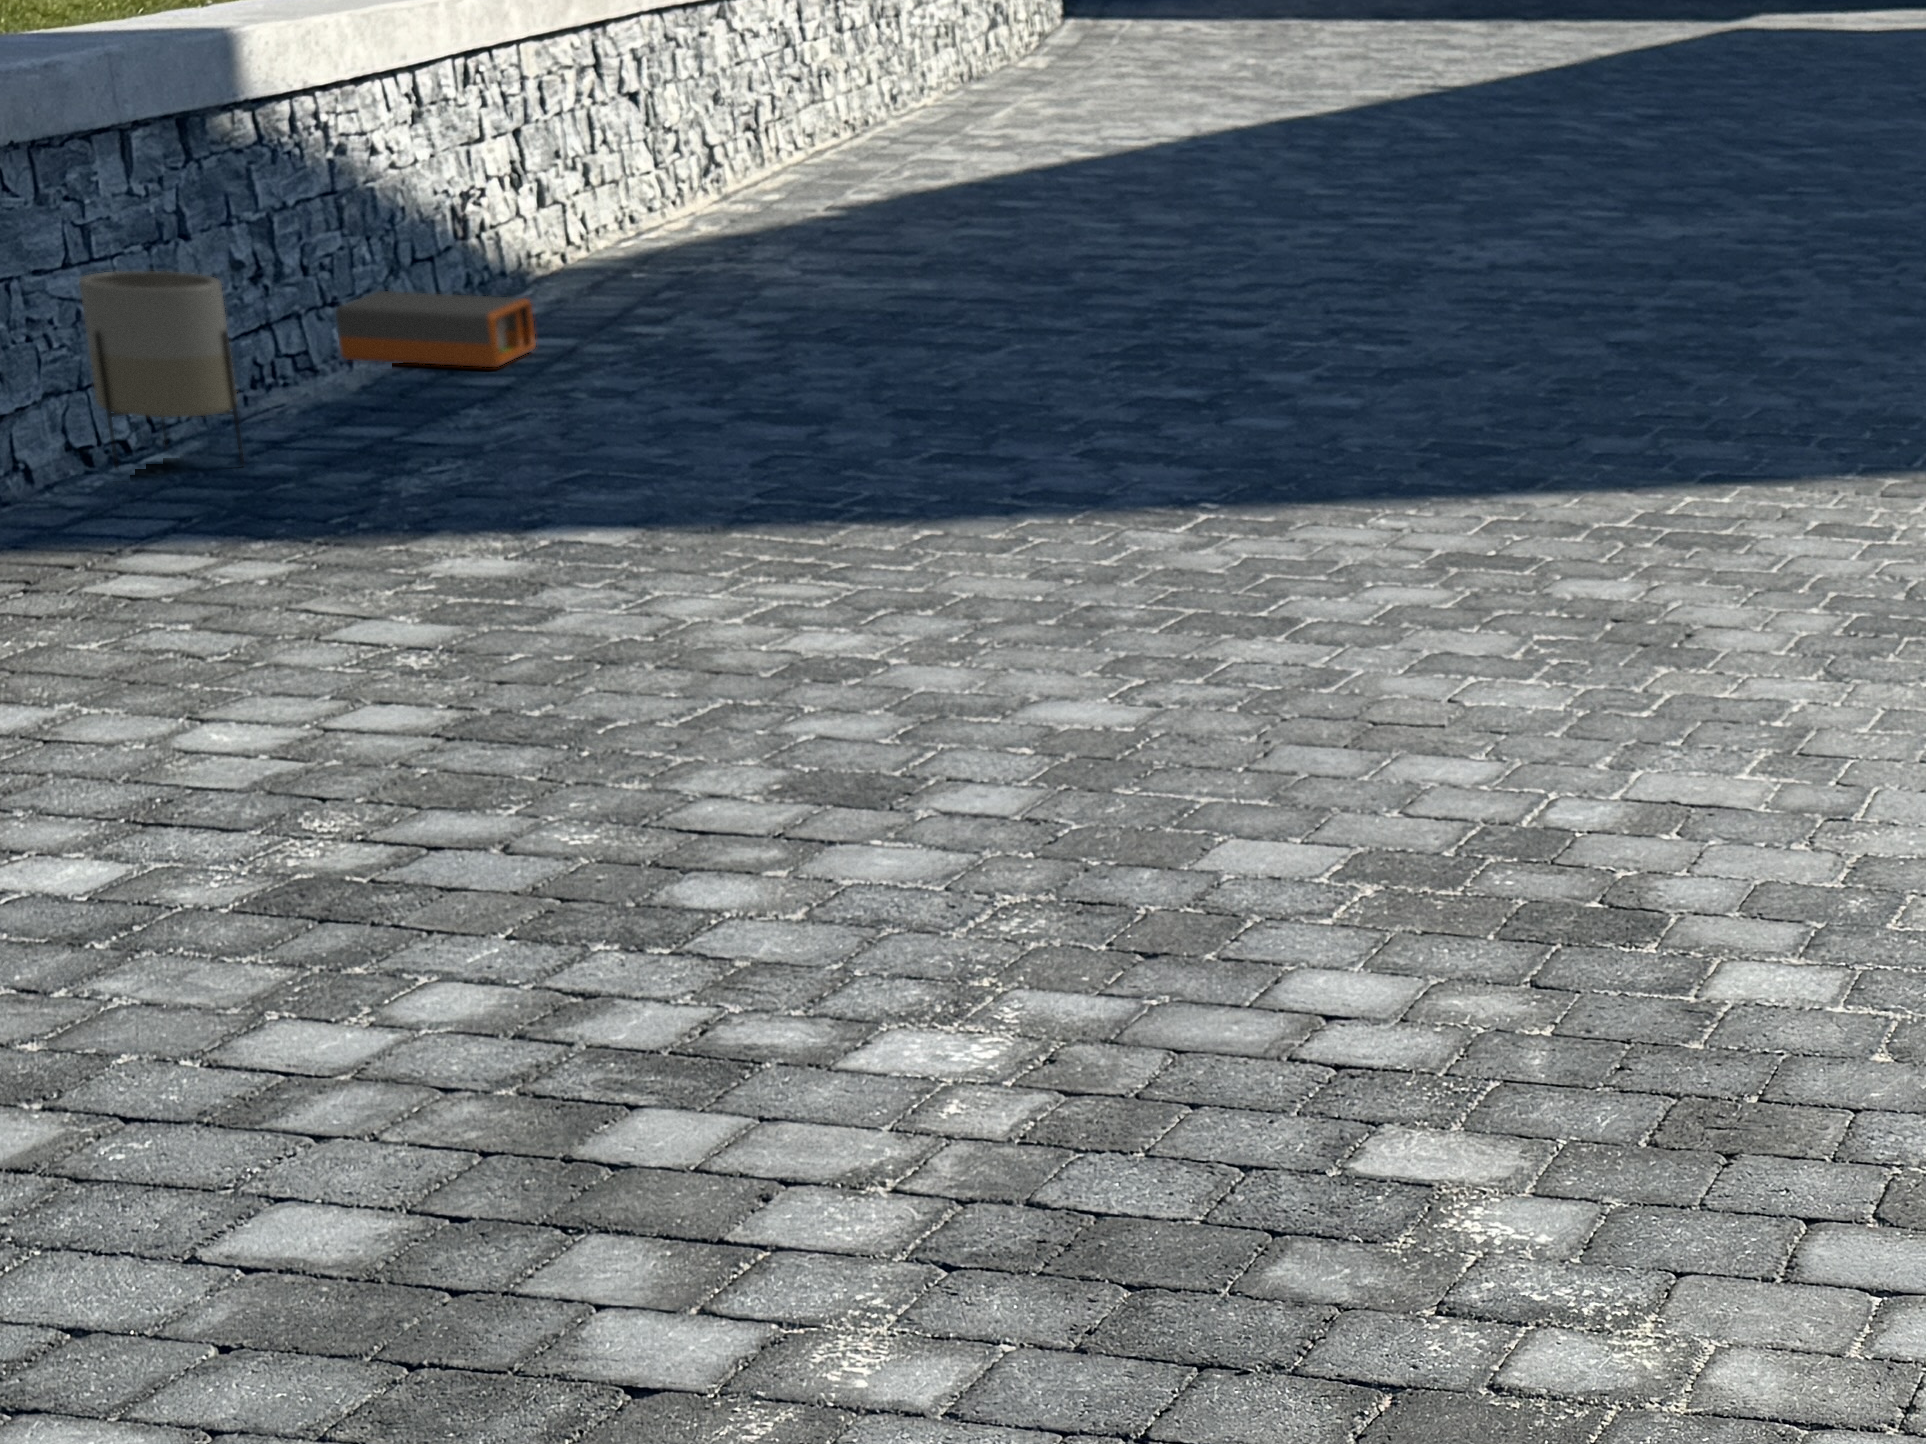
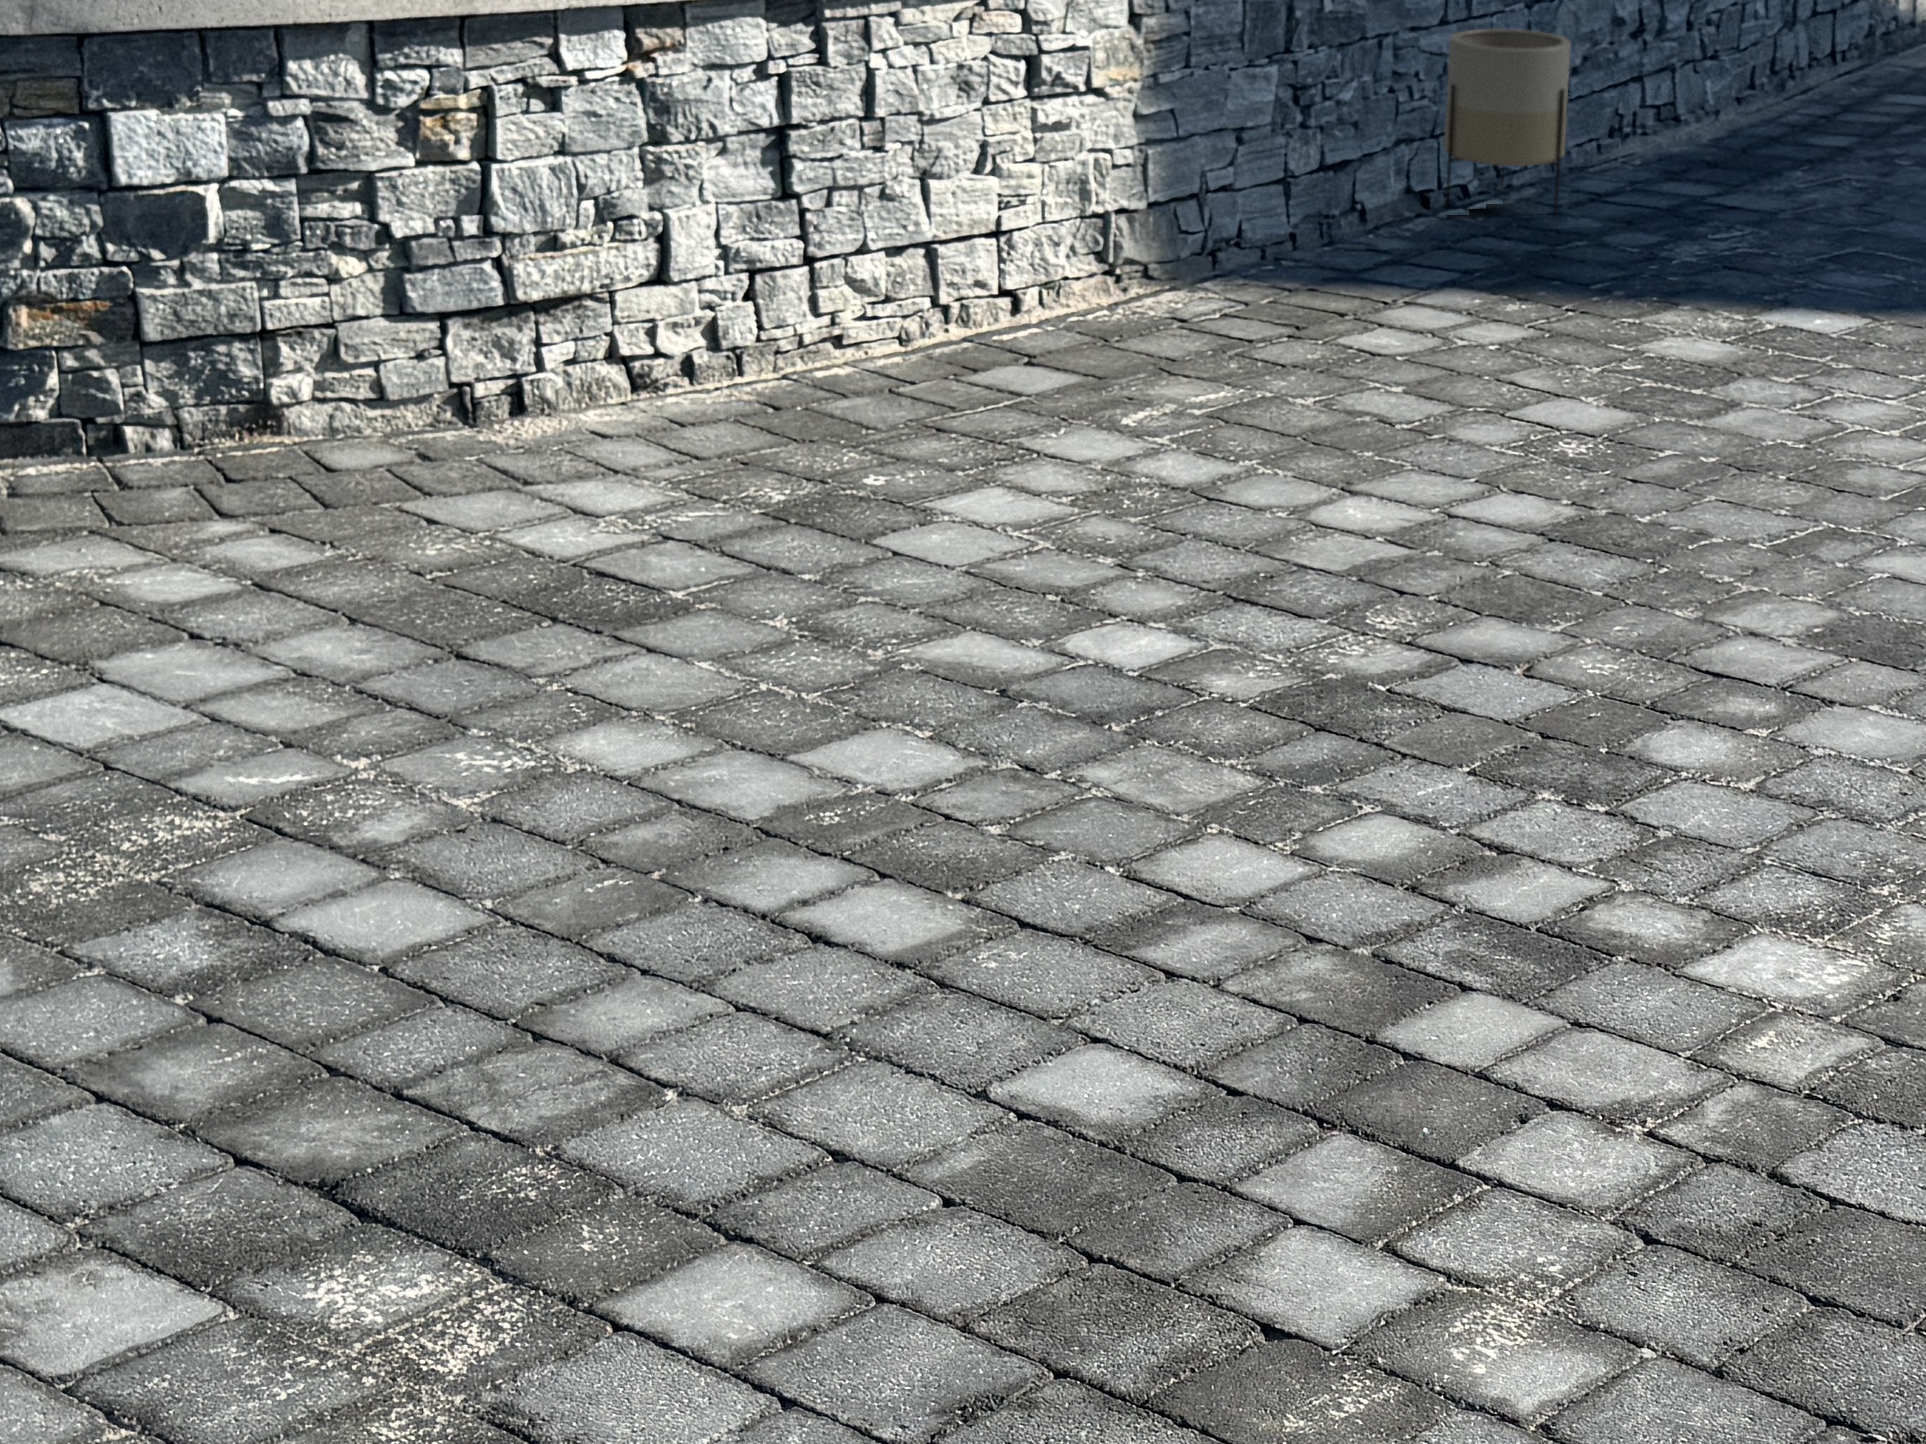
storage box: present [336,291,536,367] -> none [1710,40,1896,121]

